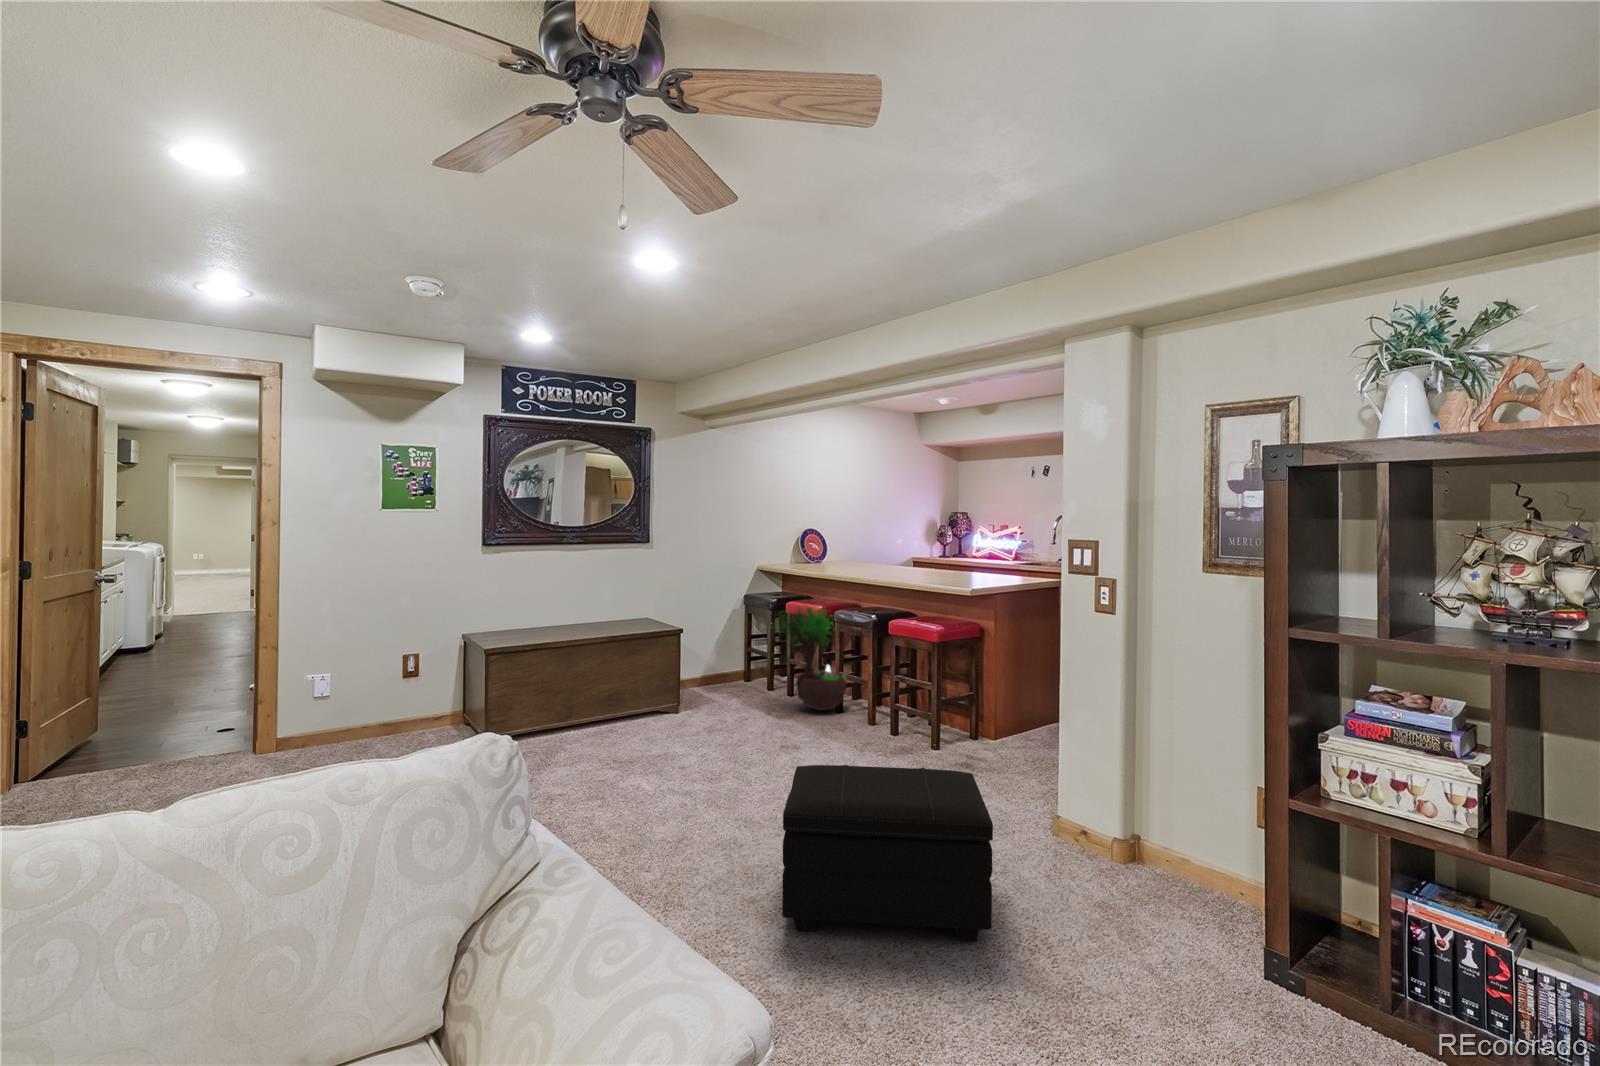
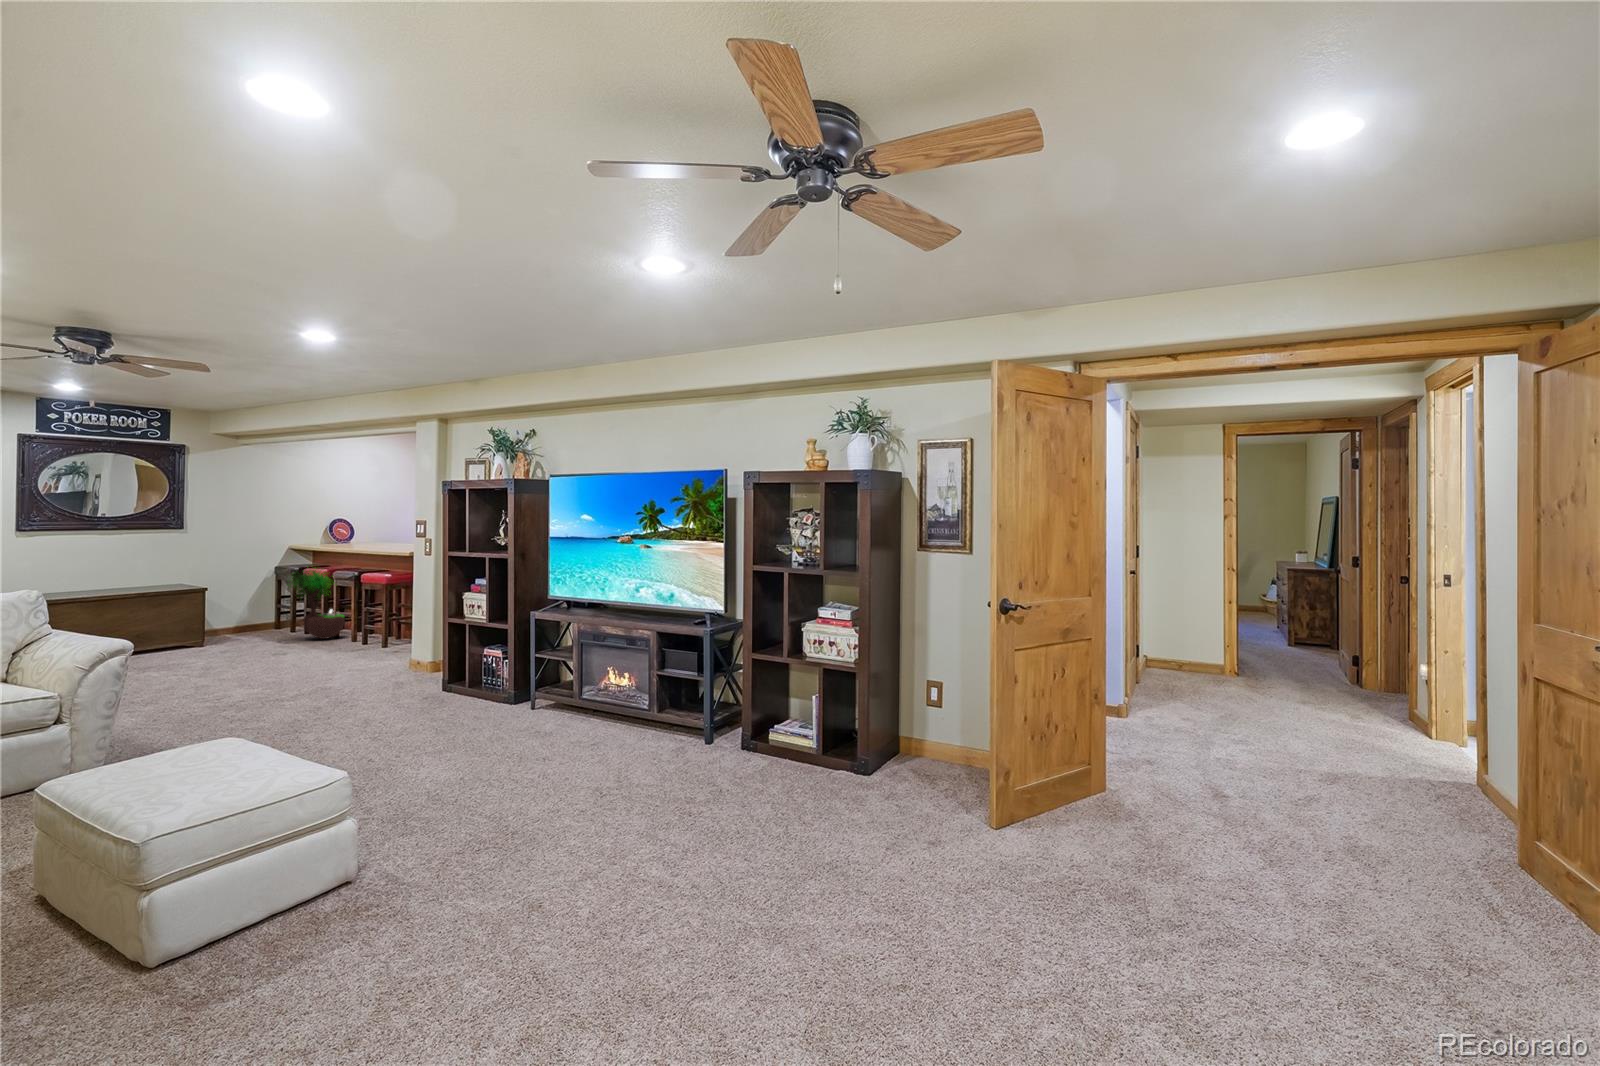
footstool: present [782,765,993,941] -> none [214,630,341,699]

